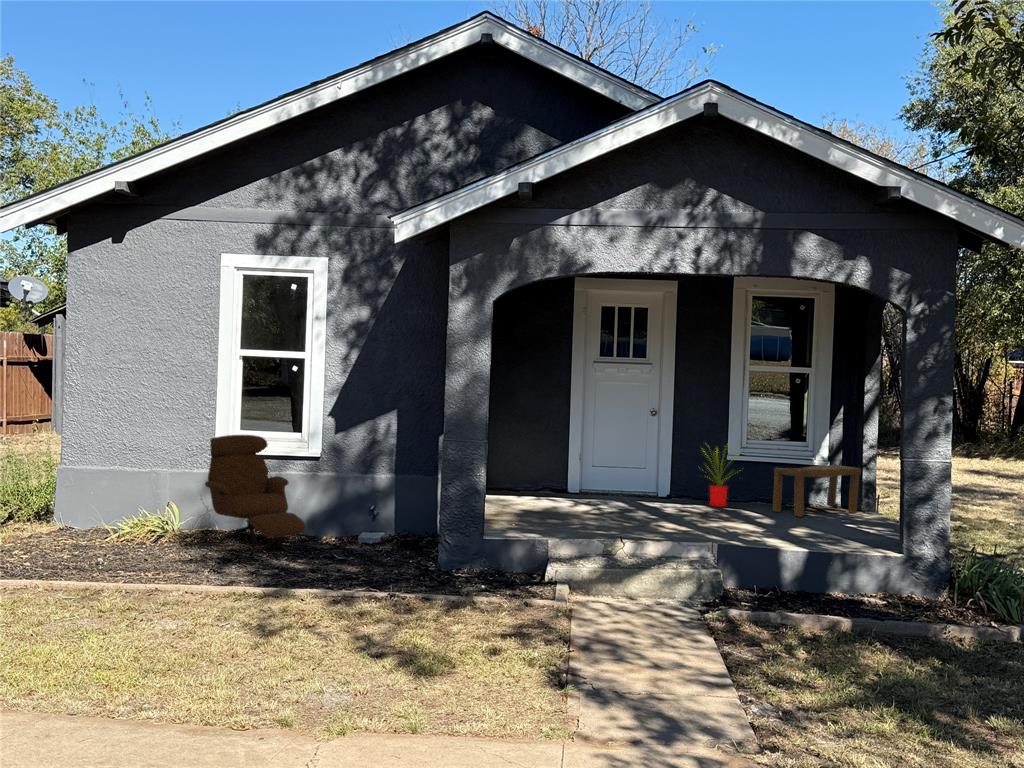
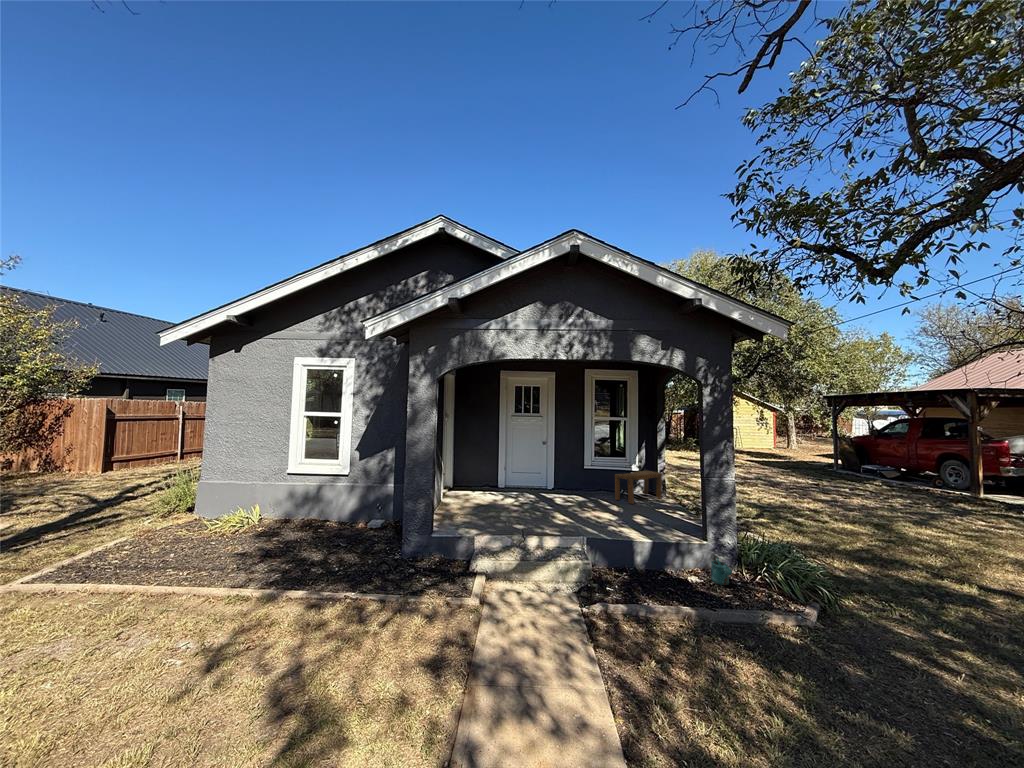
lounge chair: present [205,435,305,551] -> none [267,464,328,545]
house plant: present [704,451,734,507] -> none [570,459,597,497]
watering can: none [890,573,915,610] -> present [711,556,732,585]

